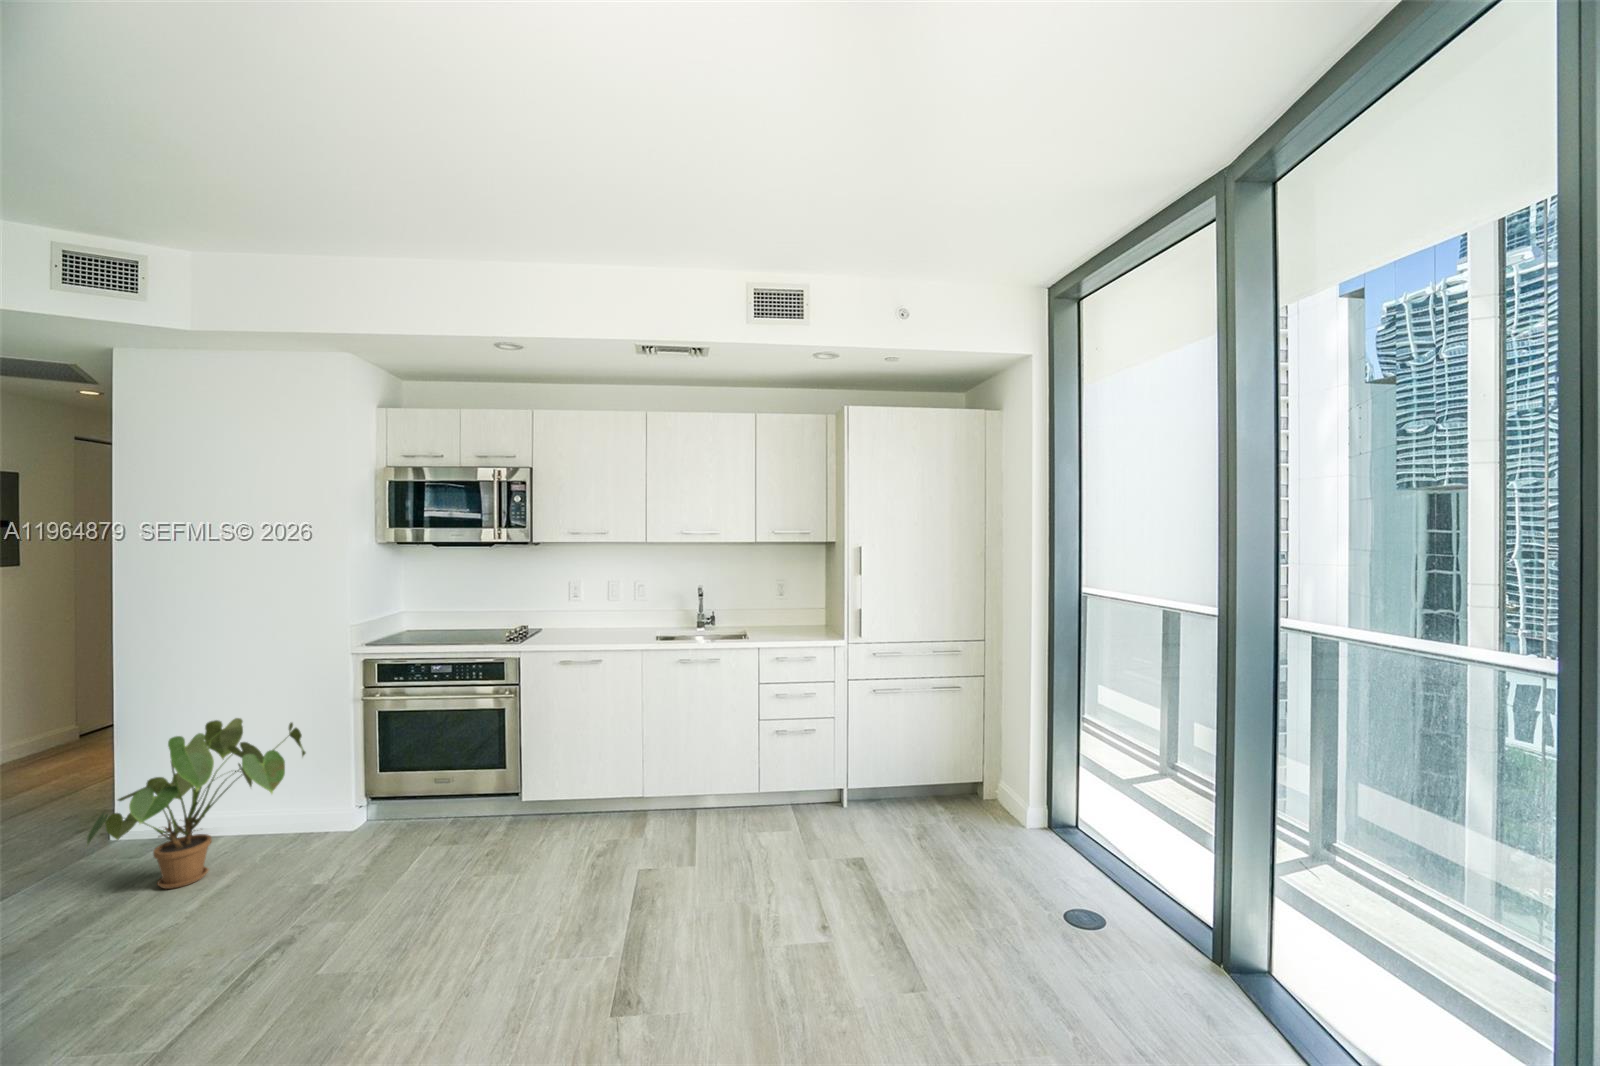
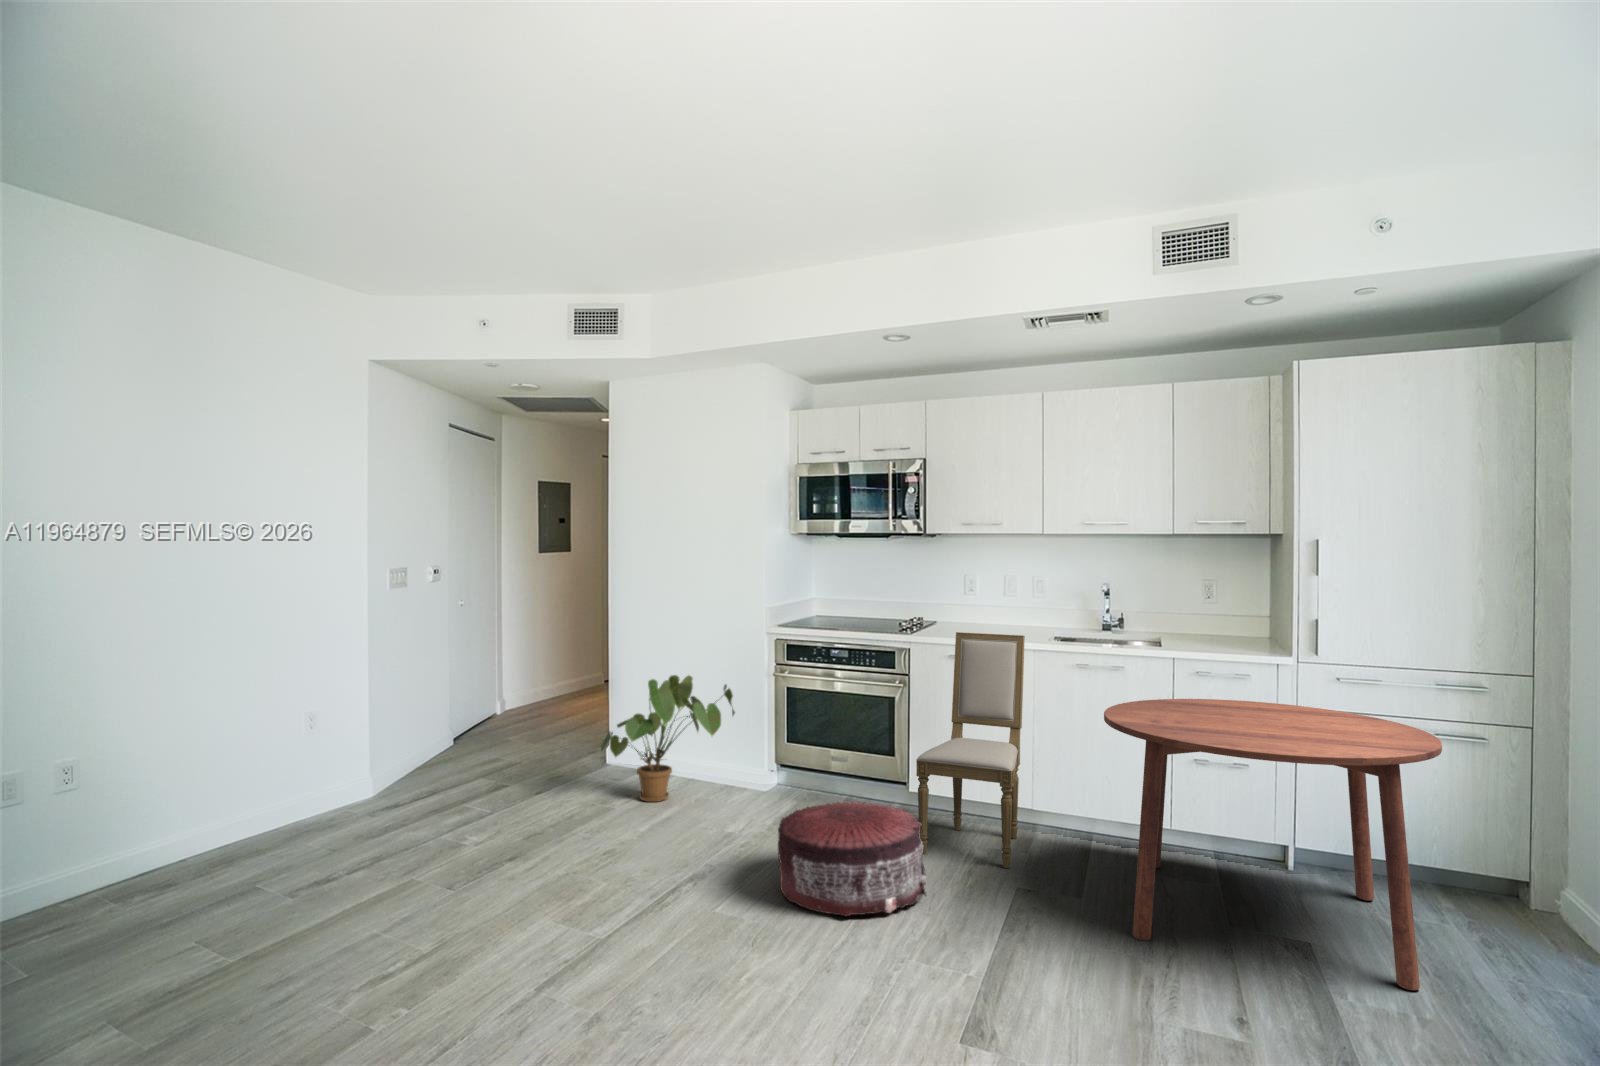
dining chair: none [533,640,635,875] -> present [916,632,1025,868]
dining table: none [716,678,960,922] -> present [1104,699,1442,990]
pouf: none [367,841,553,1004] -> present [778,801,926,916]

